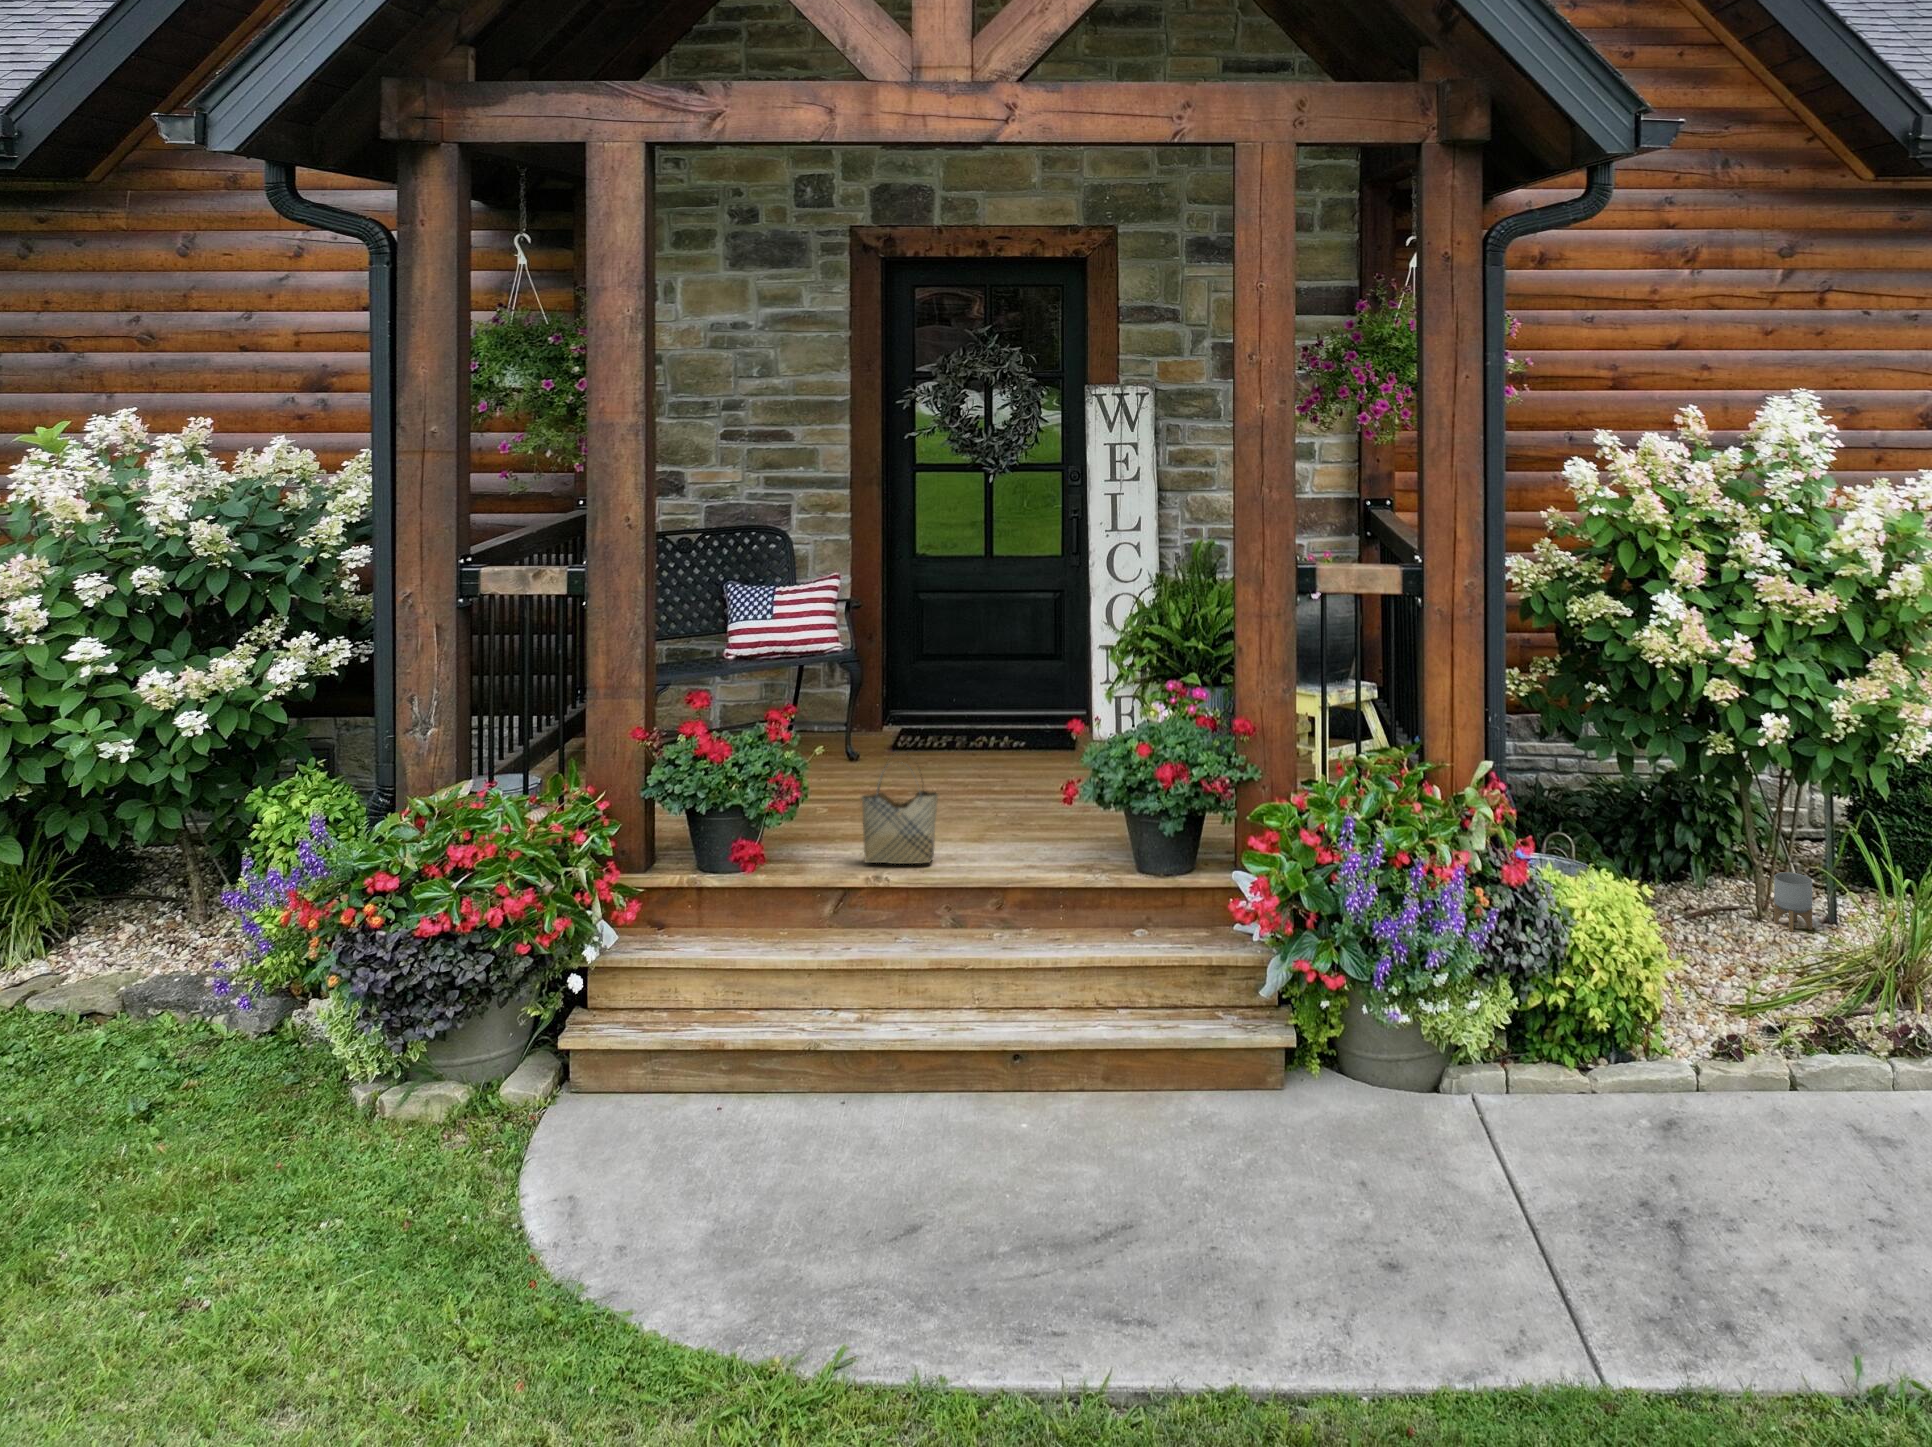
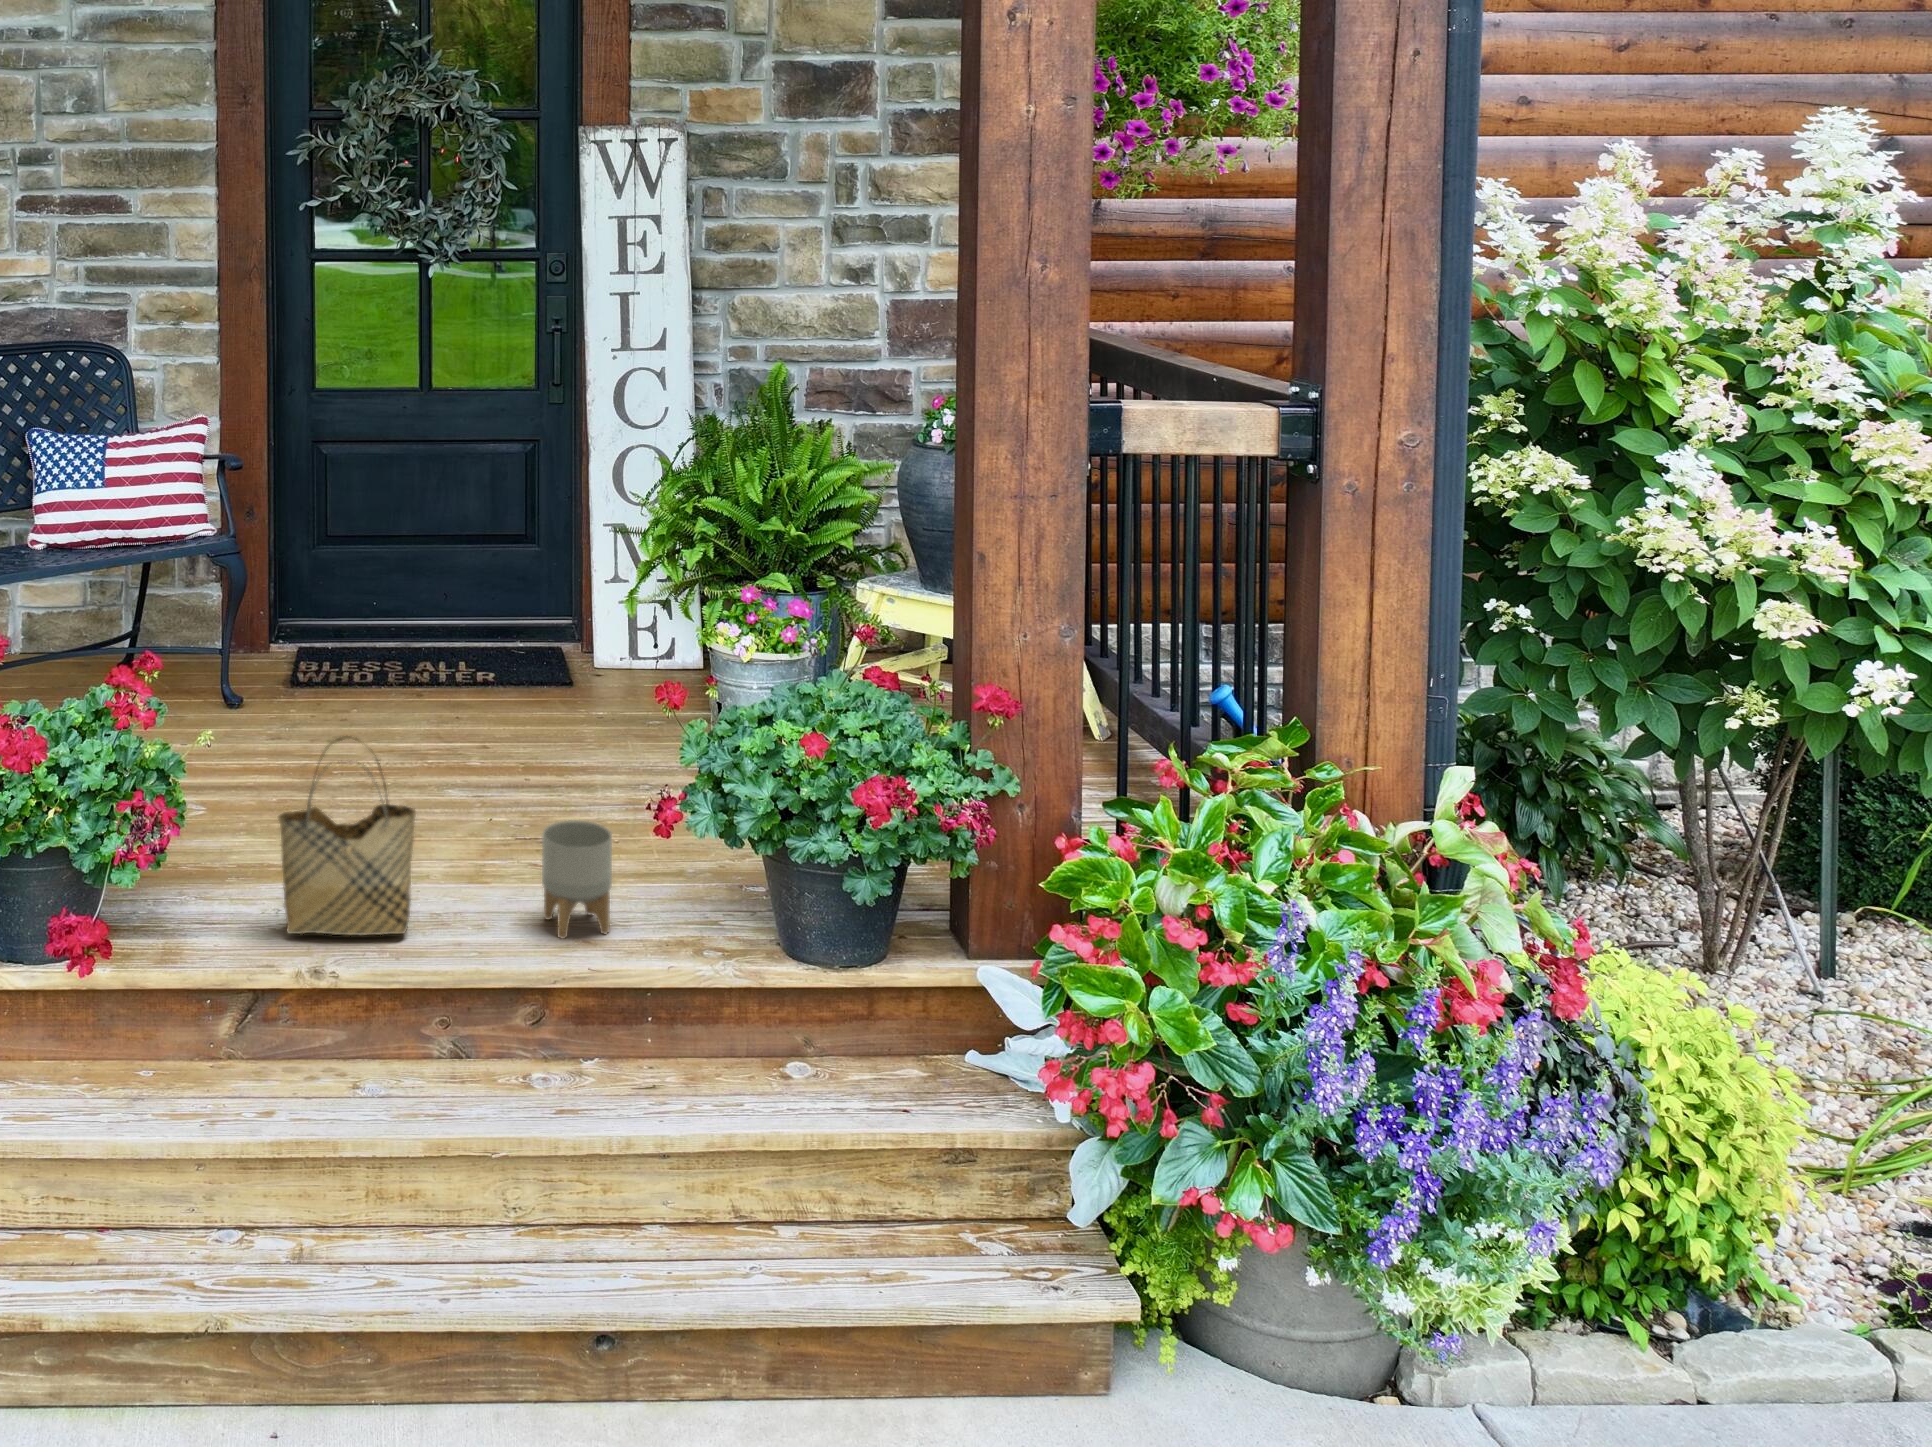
planter: present [1774,872,1812,932] -> present [542,820,612,939]

